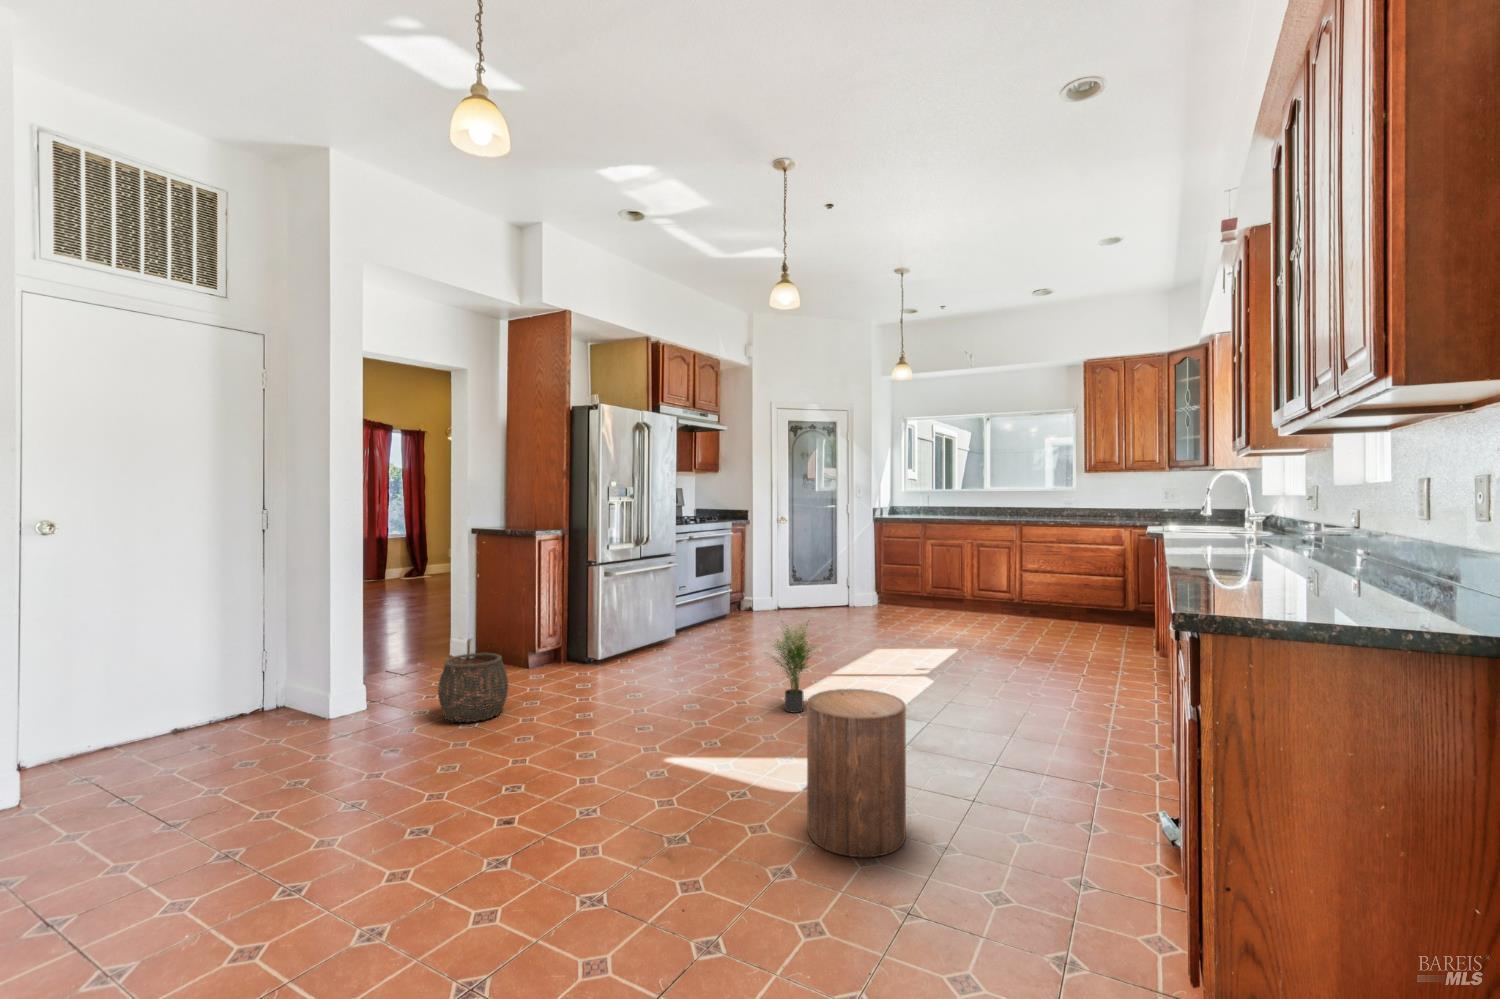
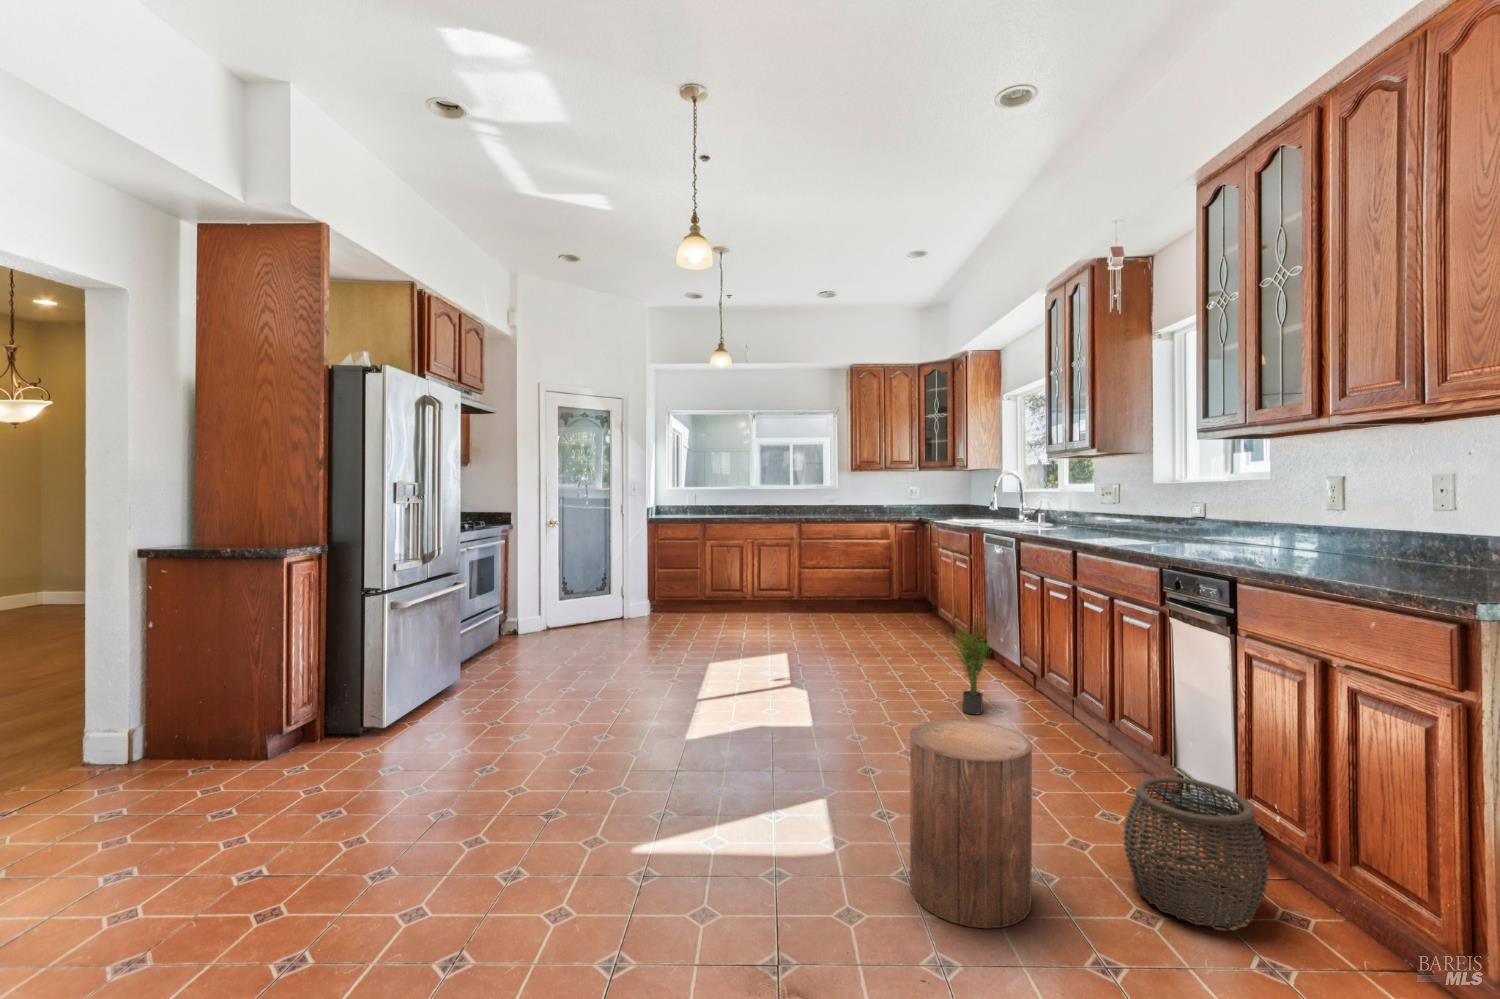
potted plant: present [773,620,813,713] -> present [953,624,991,715]
woven basket: present [438,653,508,722] -> present [1123,777,1269,928]

